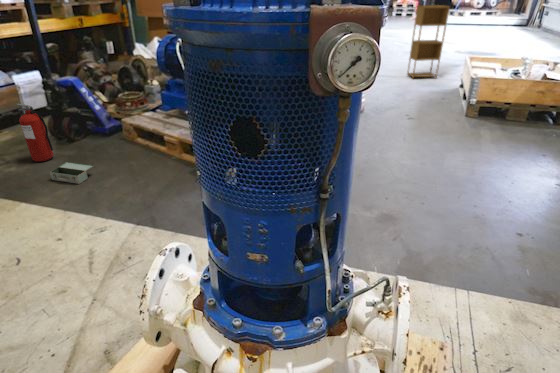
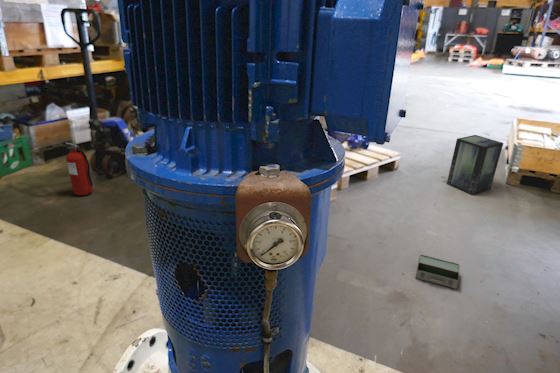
shelving unit: present [407,5,449,78] -> none [451,62,500,136]
storage box: none [412,71,462,129] -> present [447,135,503,195]
toolbox: present [50,162,93,184] -> present [416,255,459,289]

